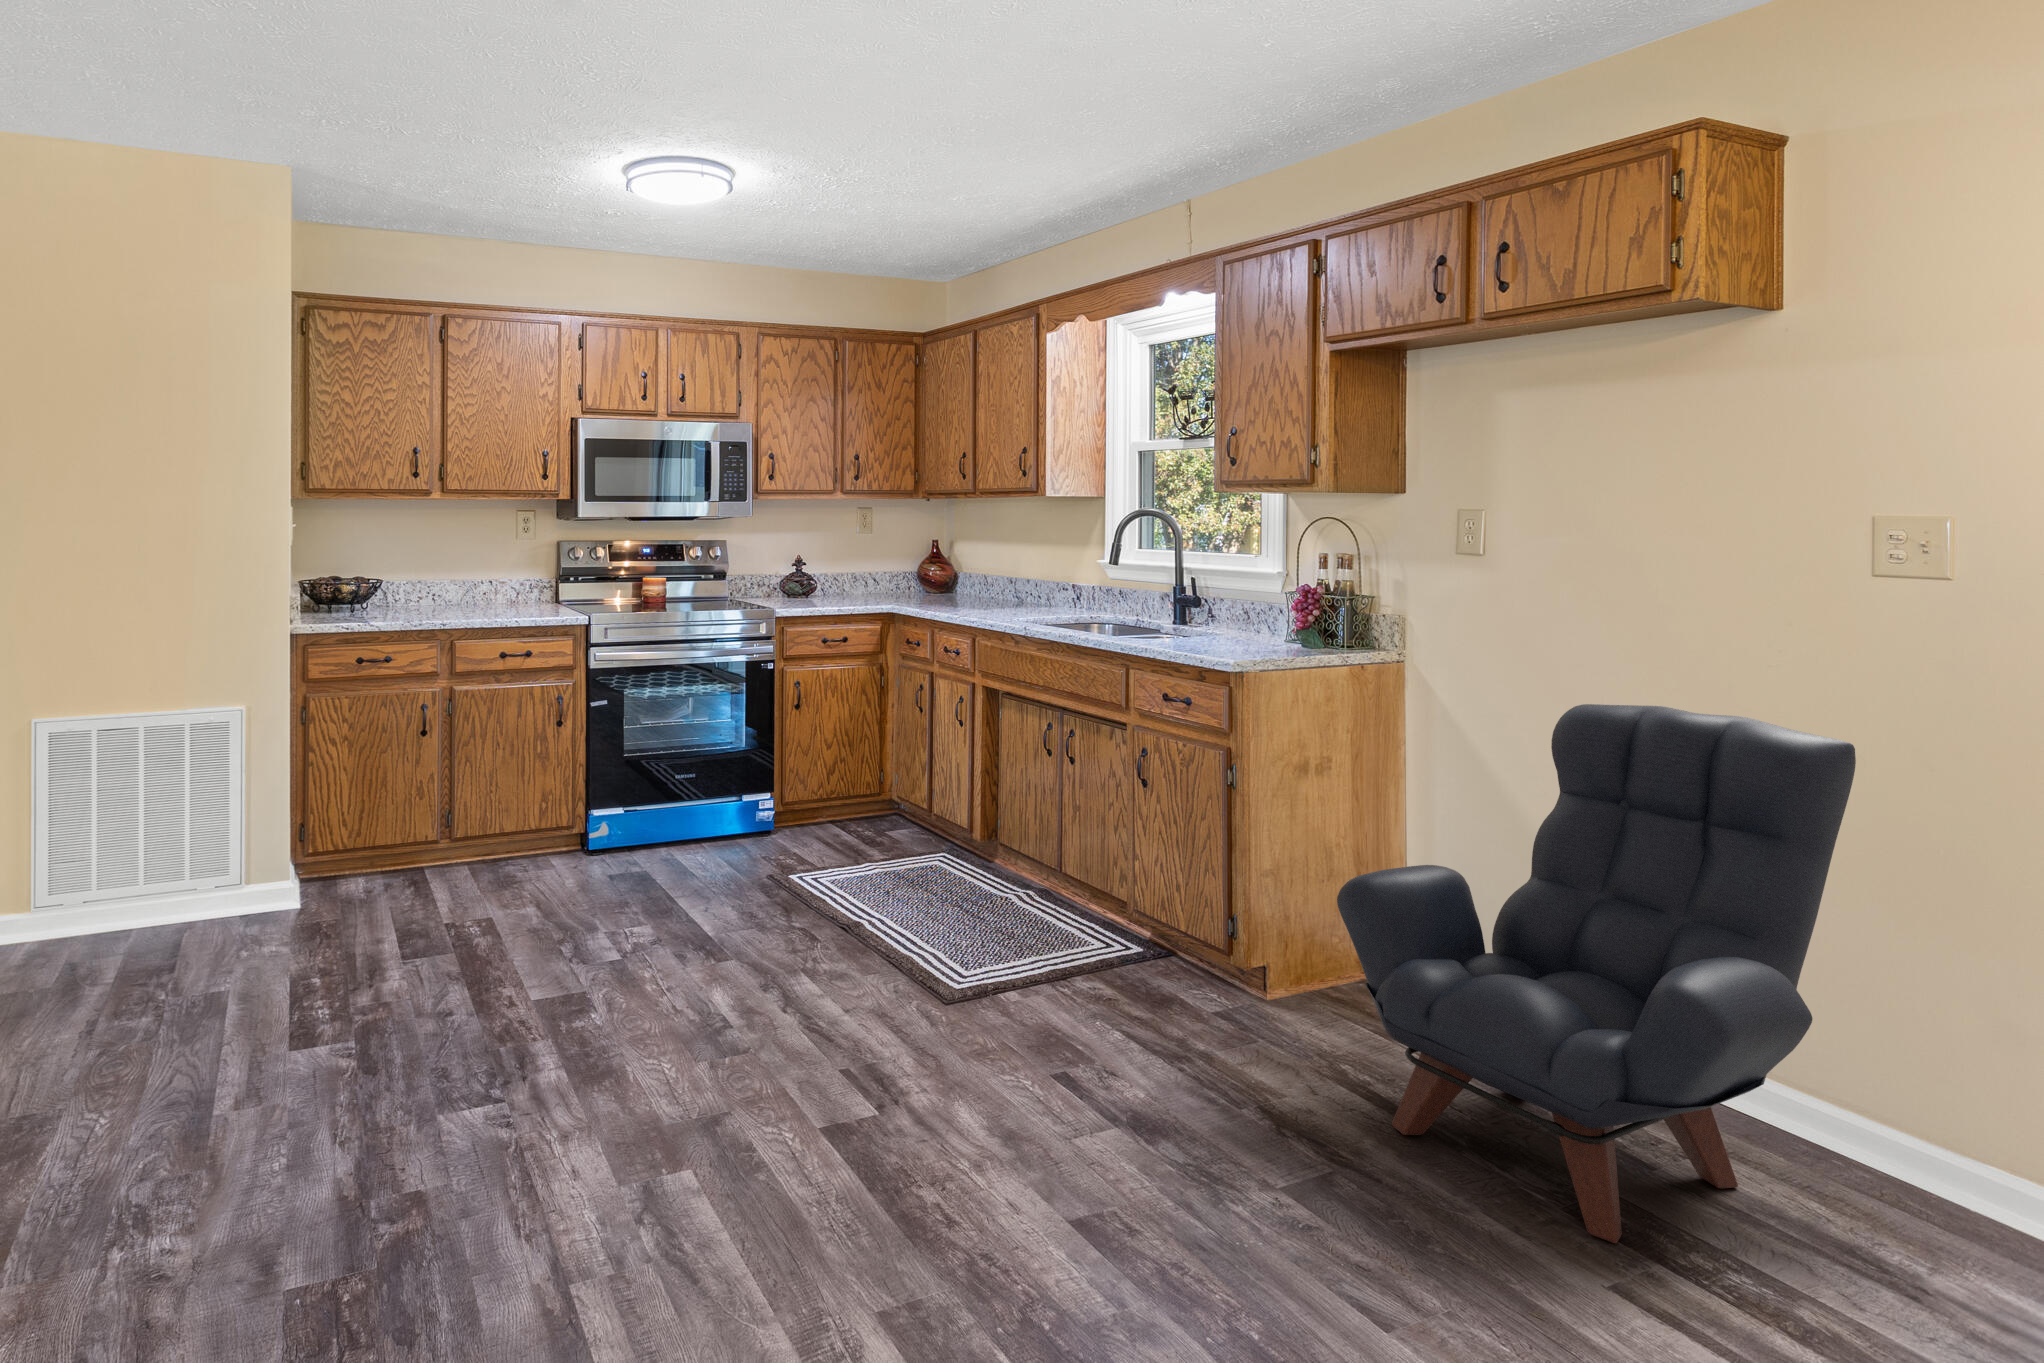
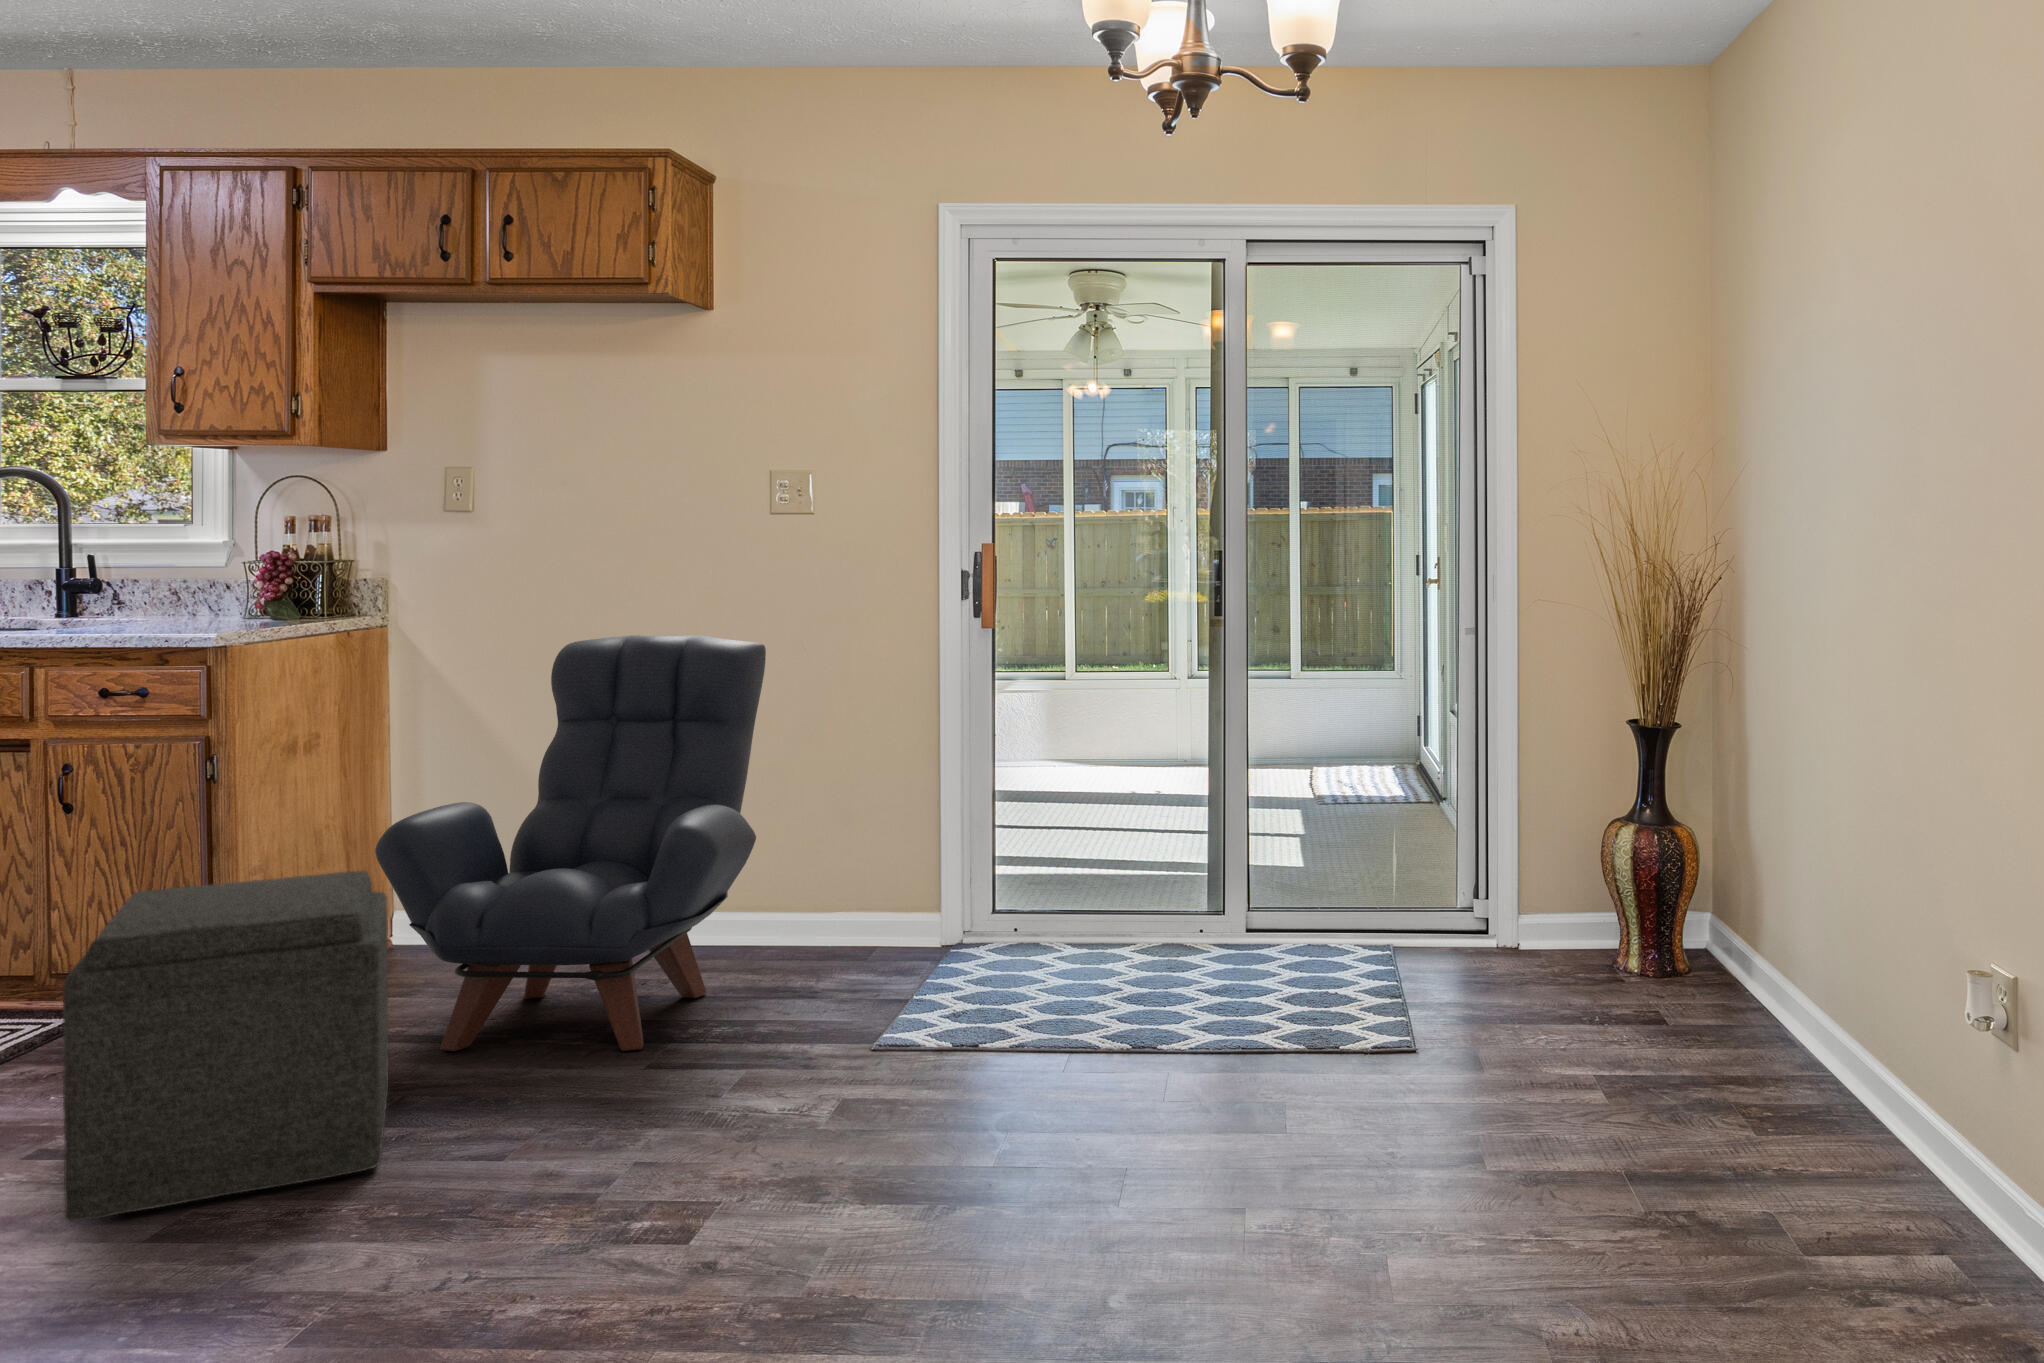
ottoman: none [1022,896,1321,1266] -> present [63,871,389,1221]

